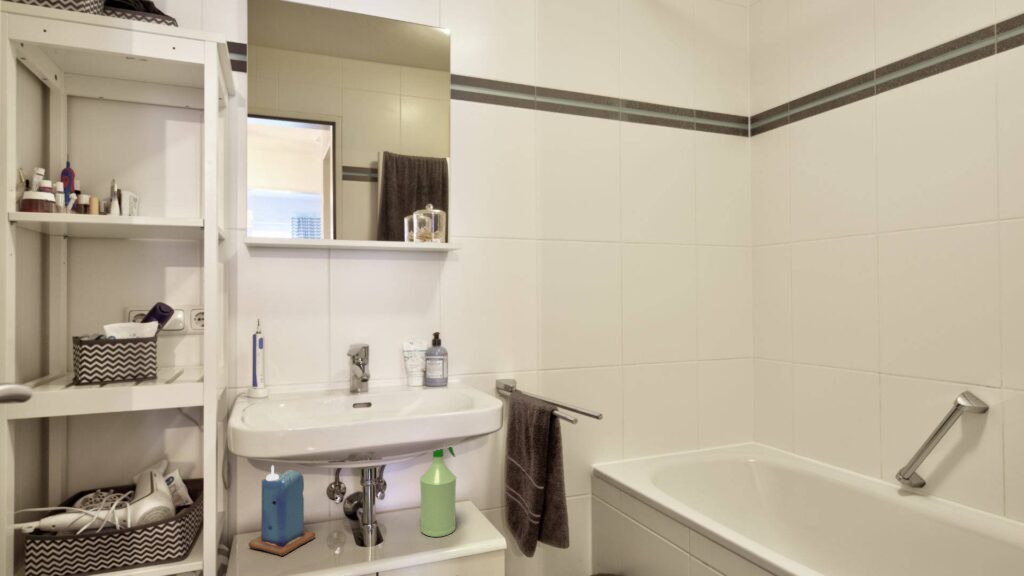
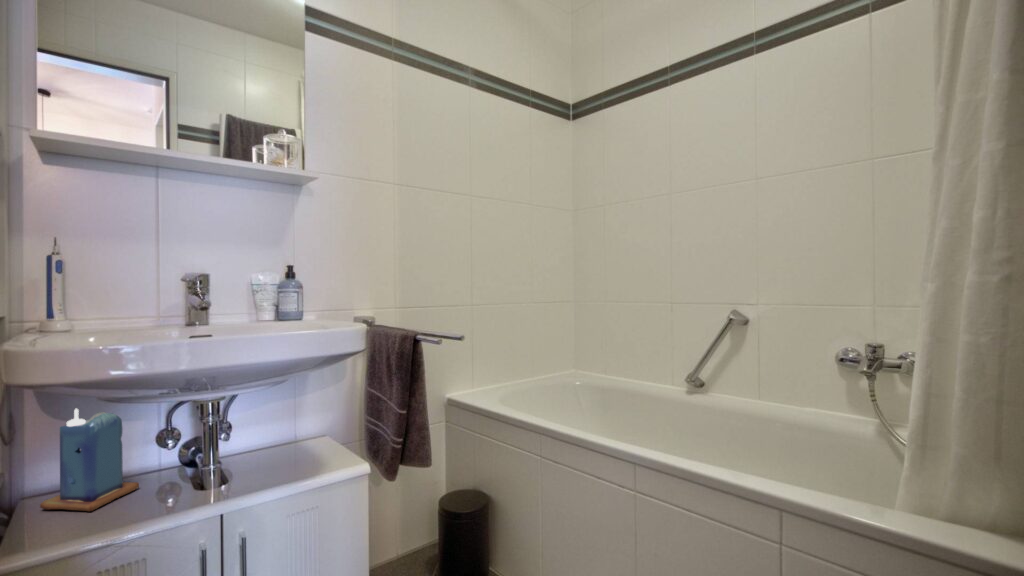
spray bottle: present [420,447,456,537] -> none [273,364,315,470]

